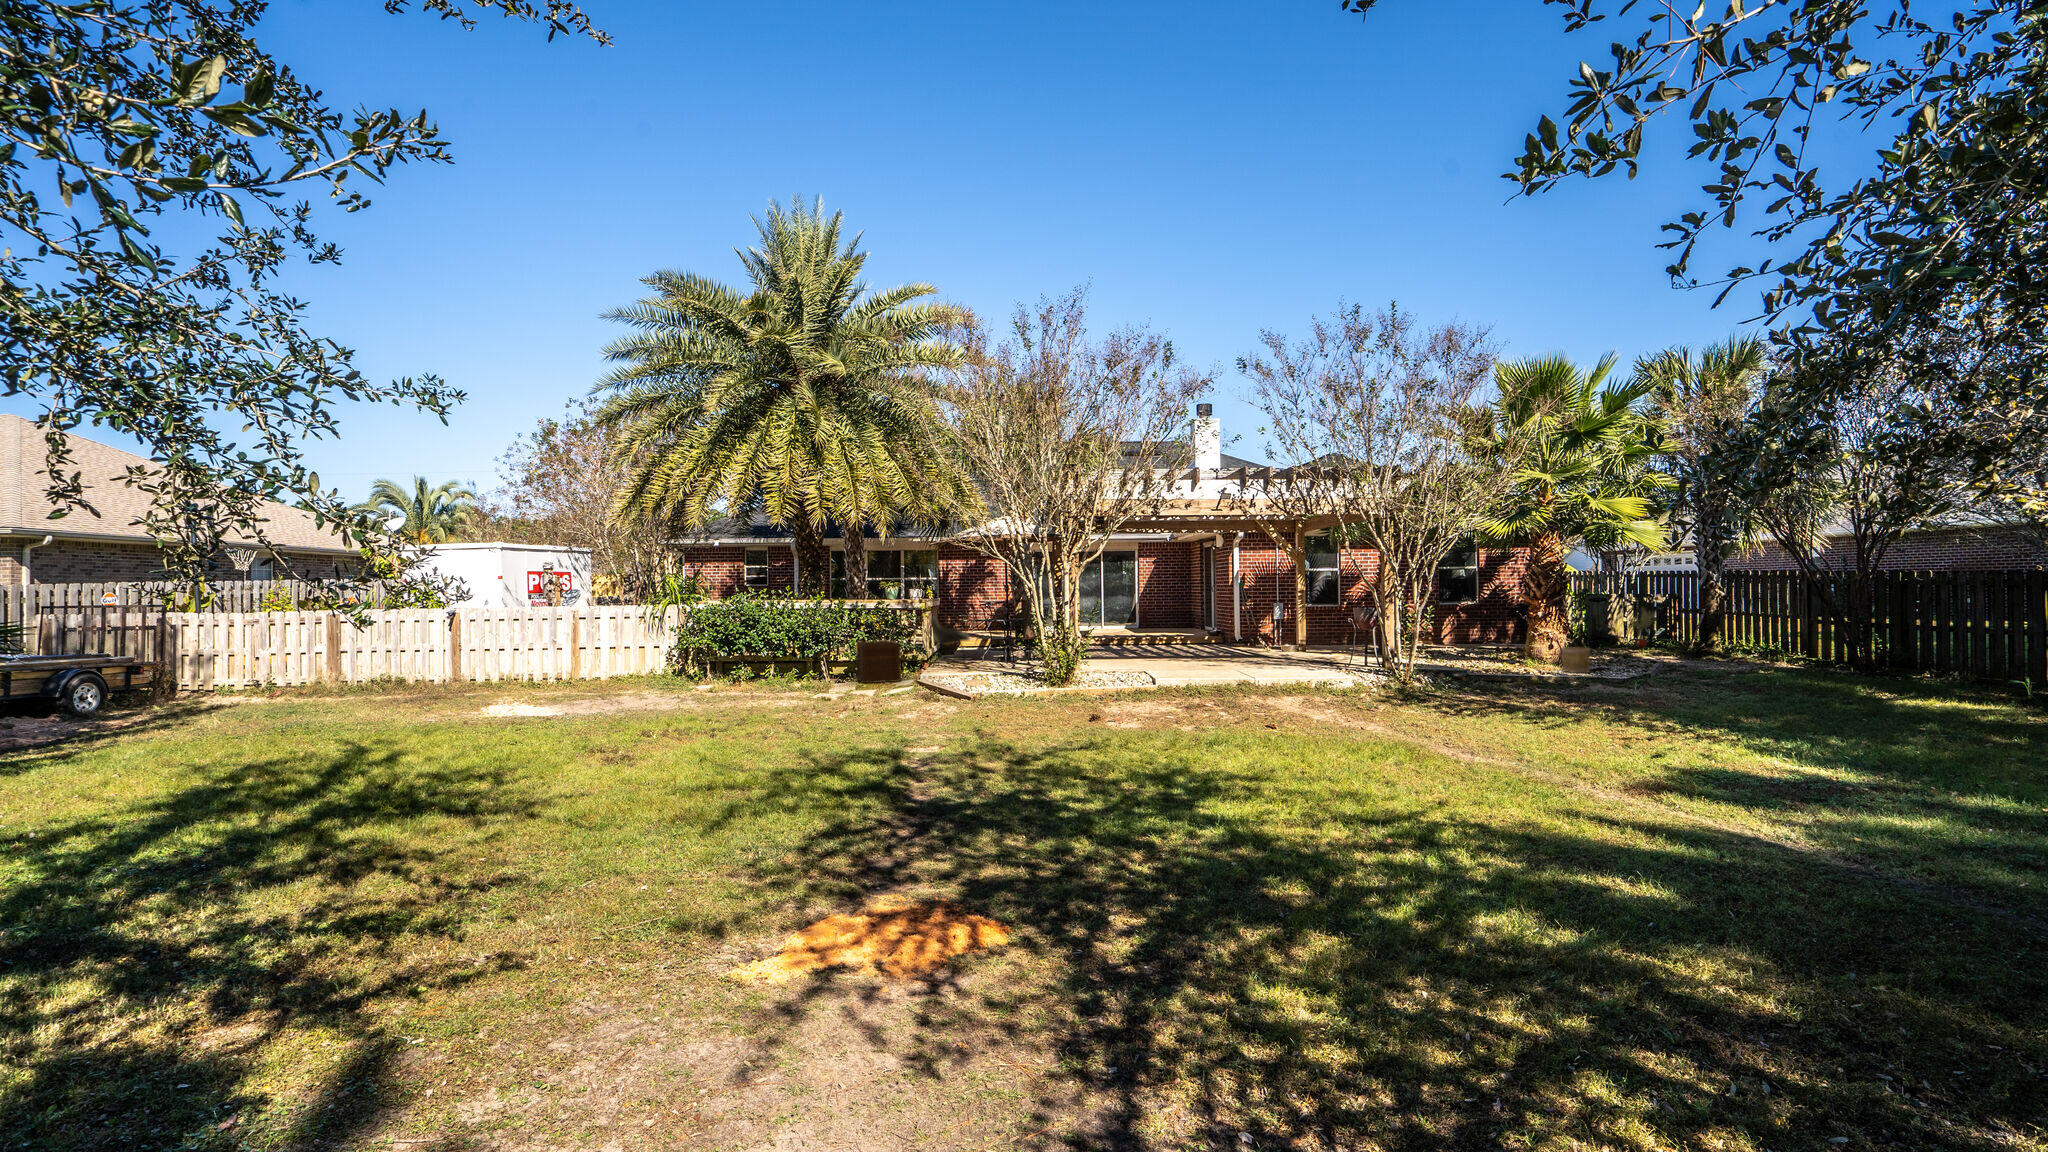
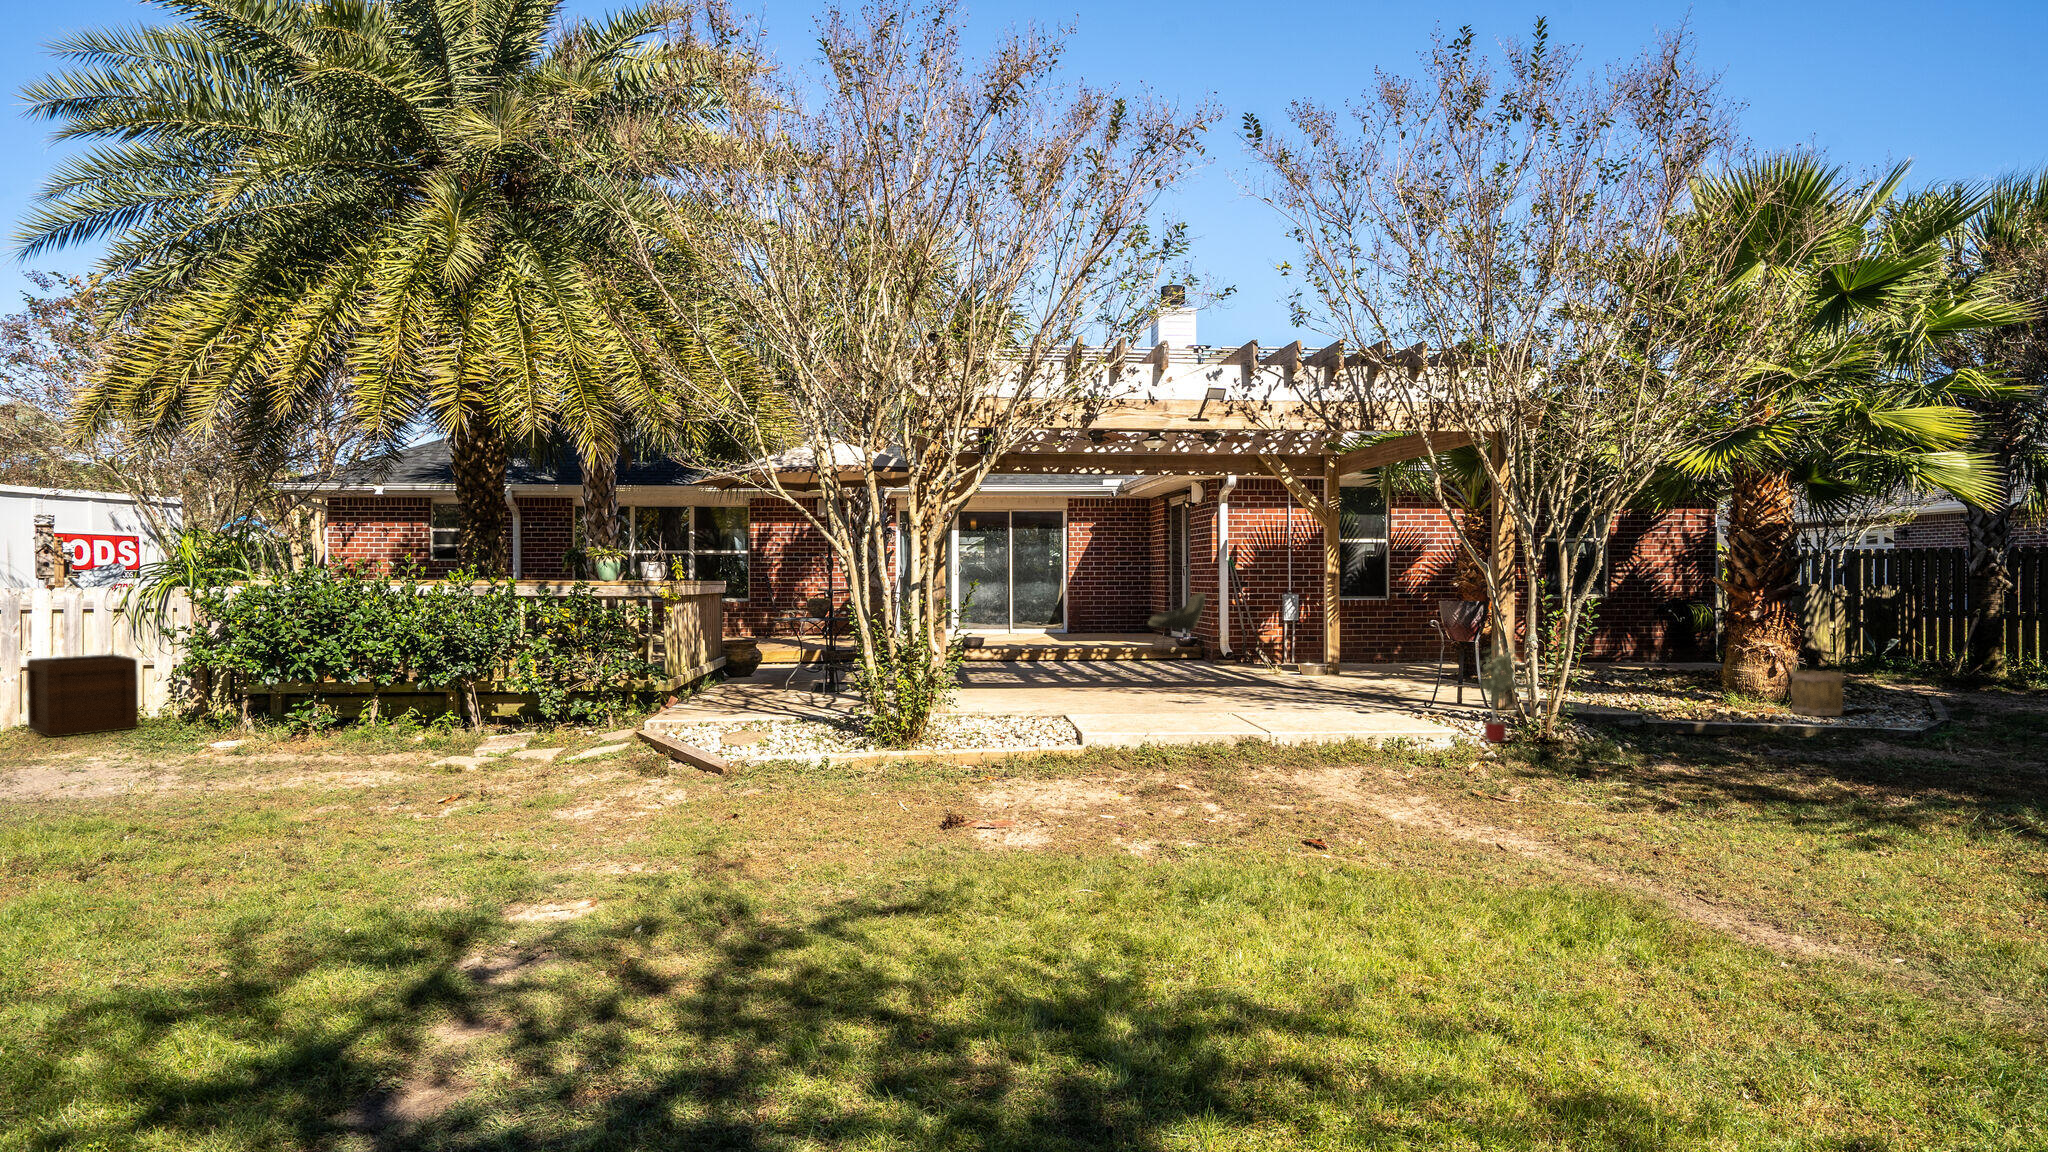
potted tree: present [1628,608,1656,647] -> present [1480,641,1533,743]
lounge chair: present [932,617,970,659] -> present [1148,593,1206,654]
wooden crate: present [856,640,901,683] -> present [27,654,138,737]

